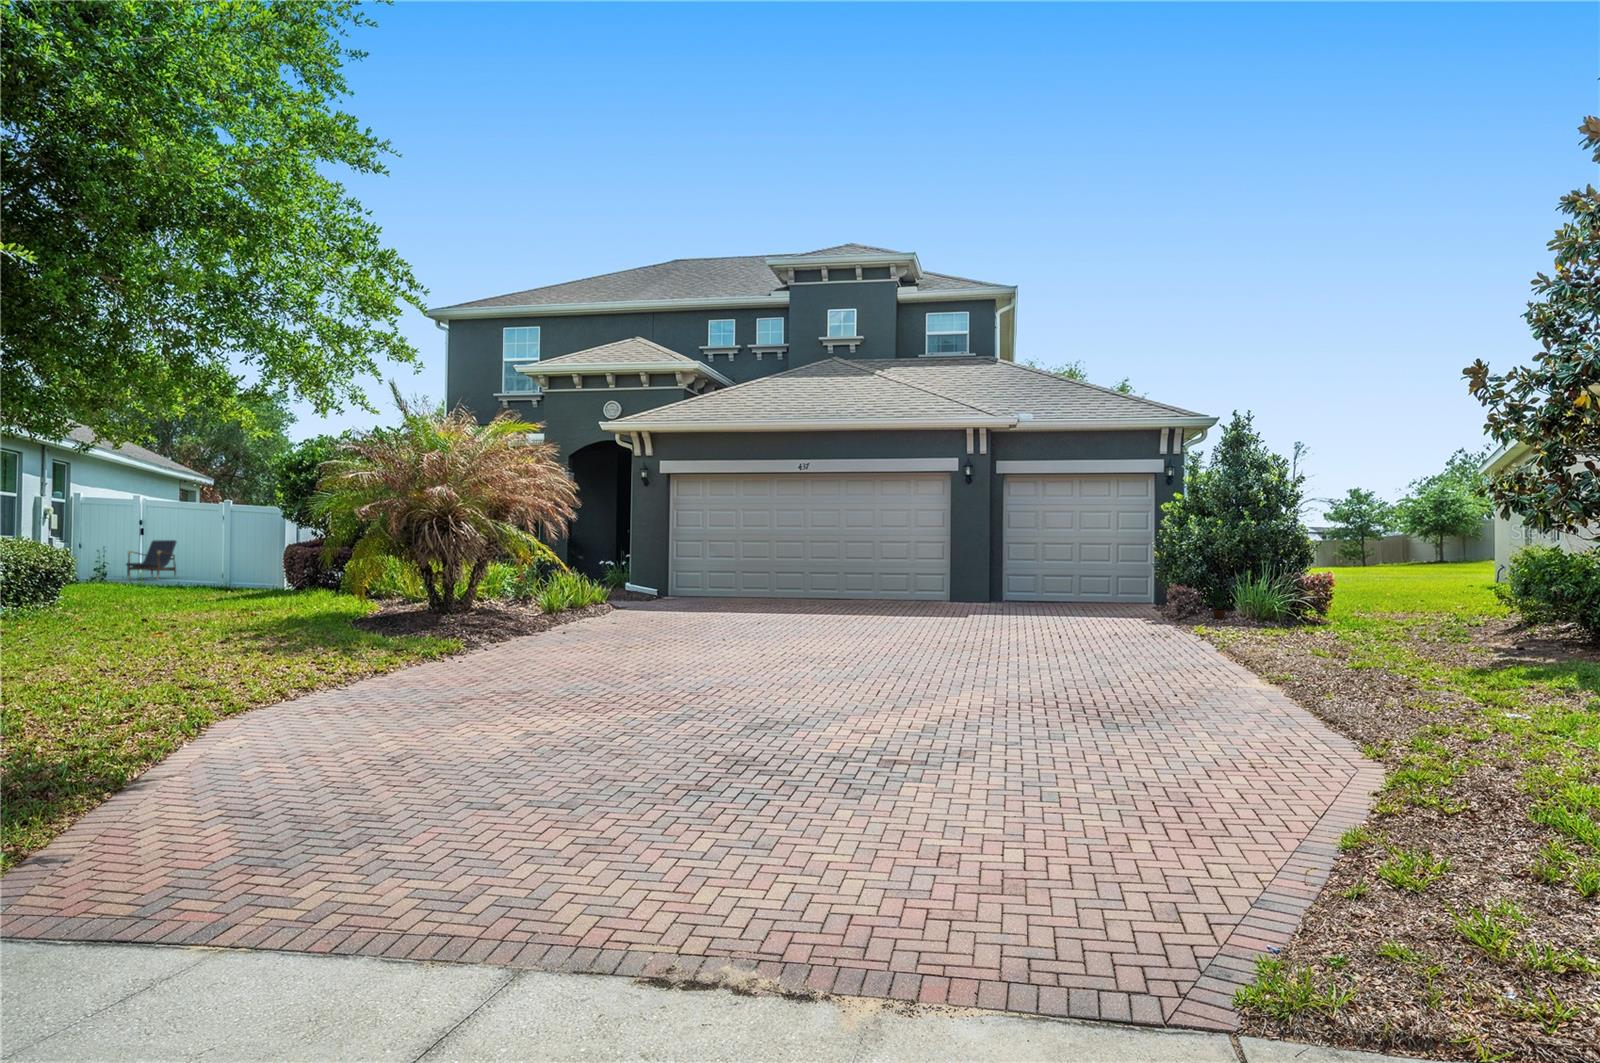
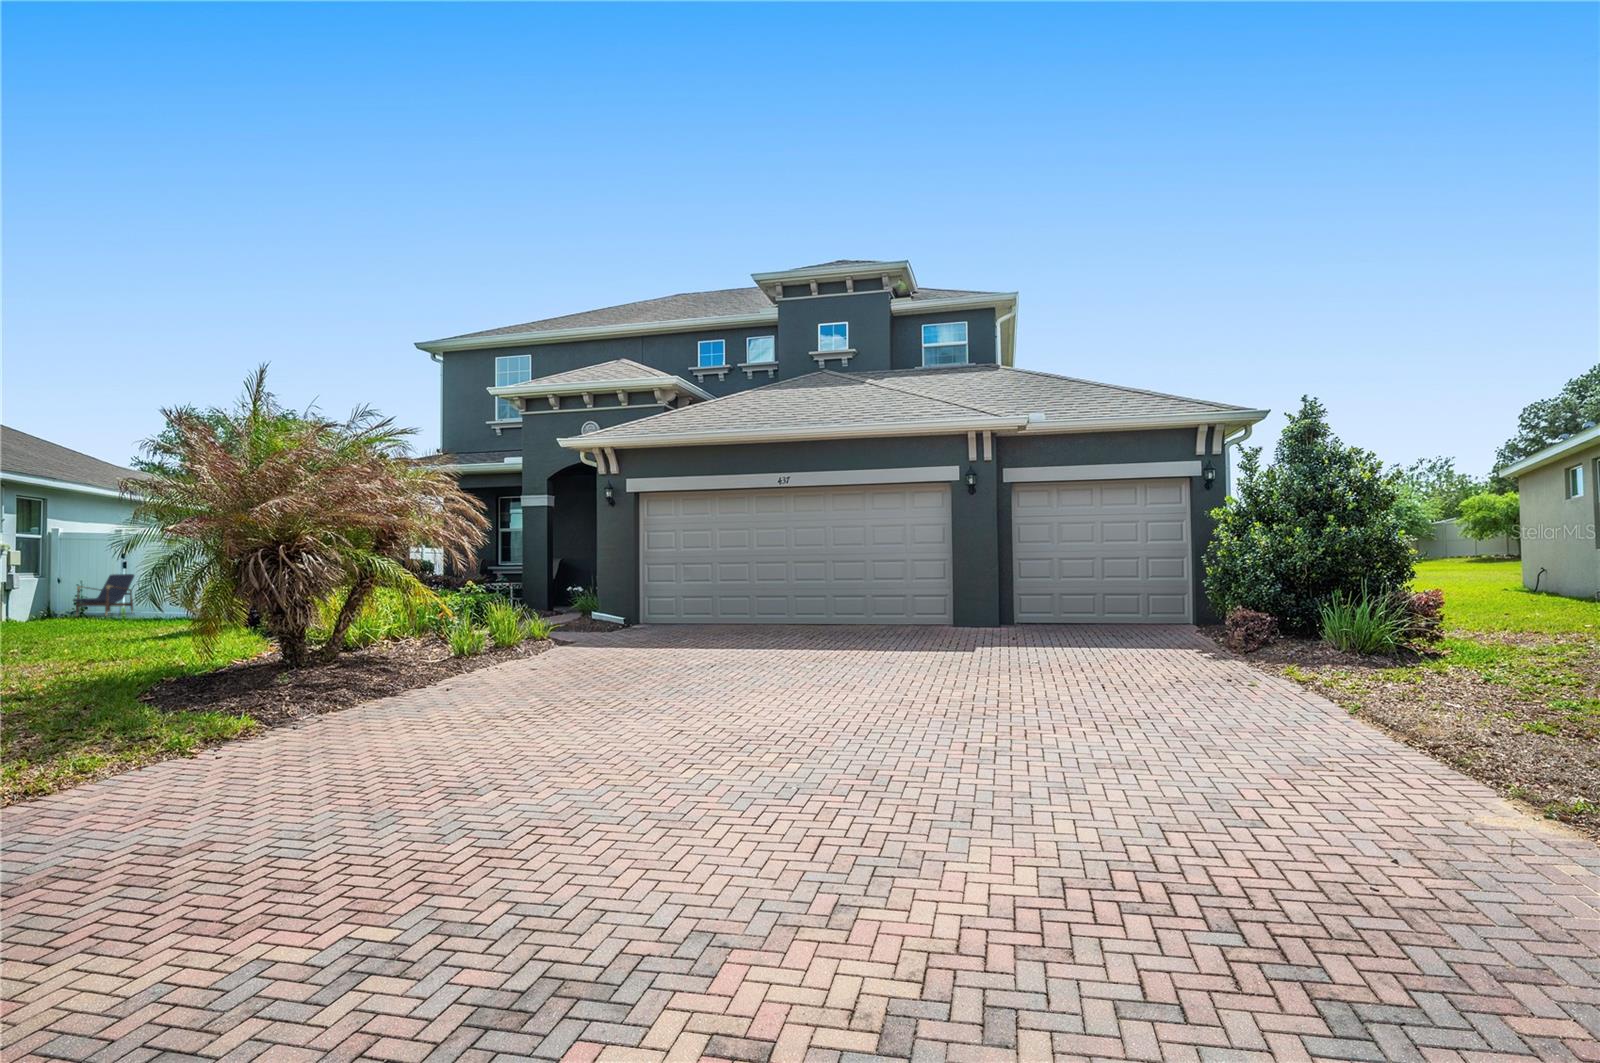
potted plant: present [1203,586,1233,618] -> none [1274,612,1317,653]

